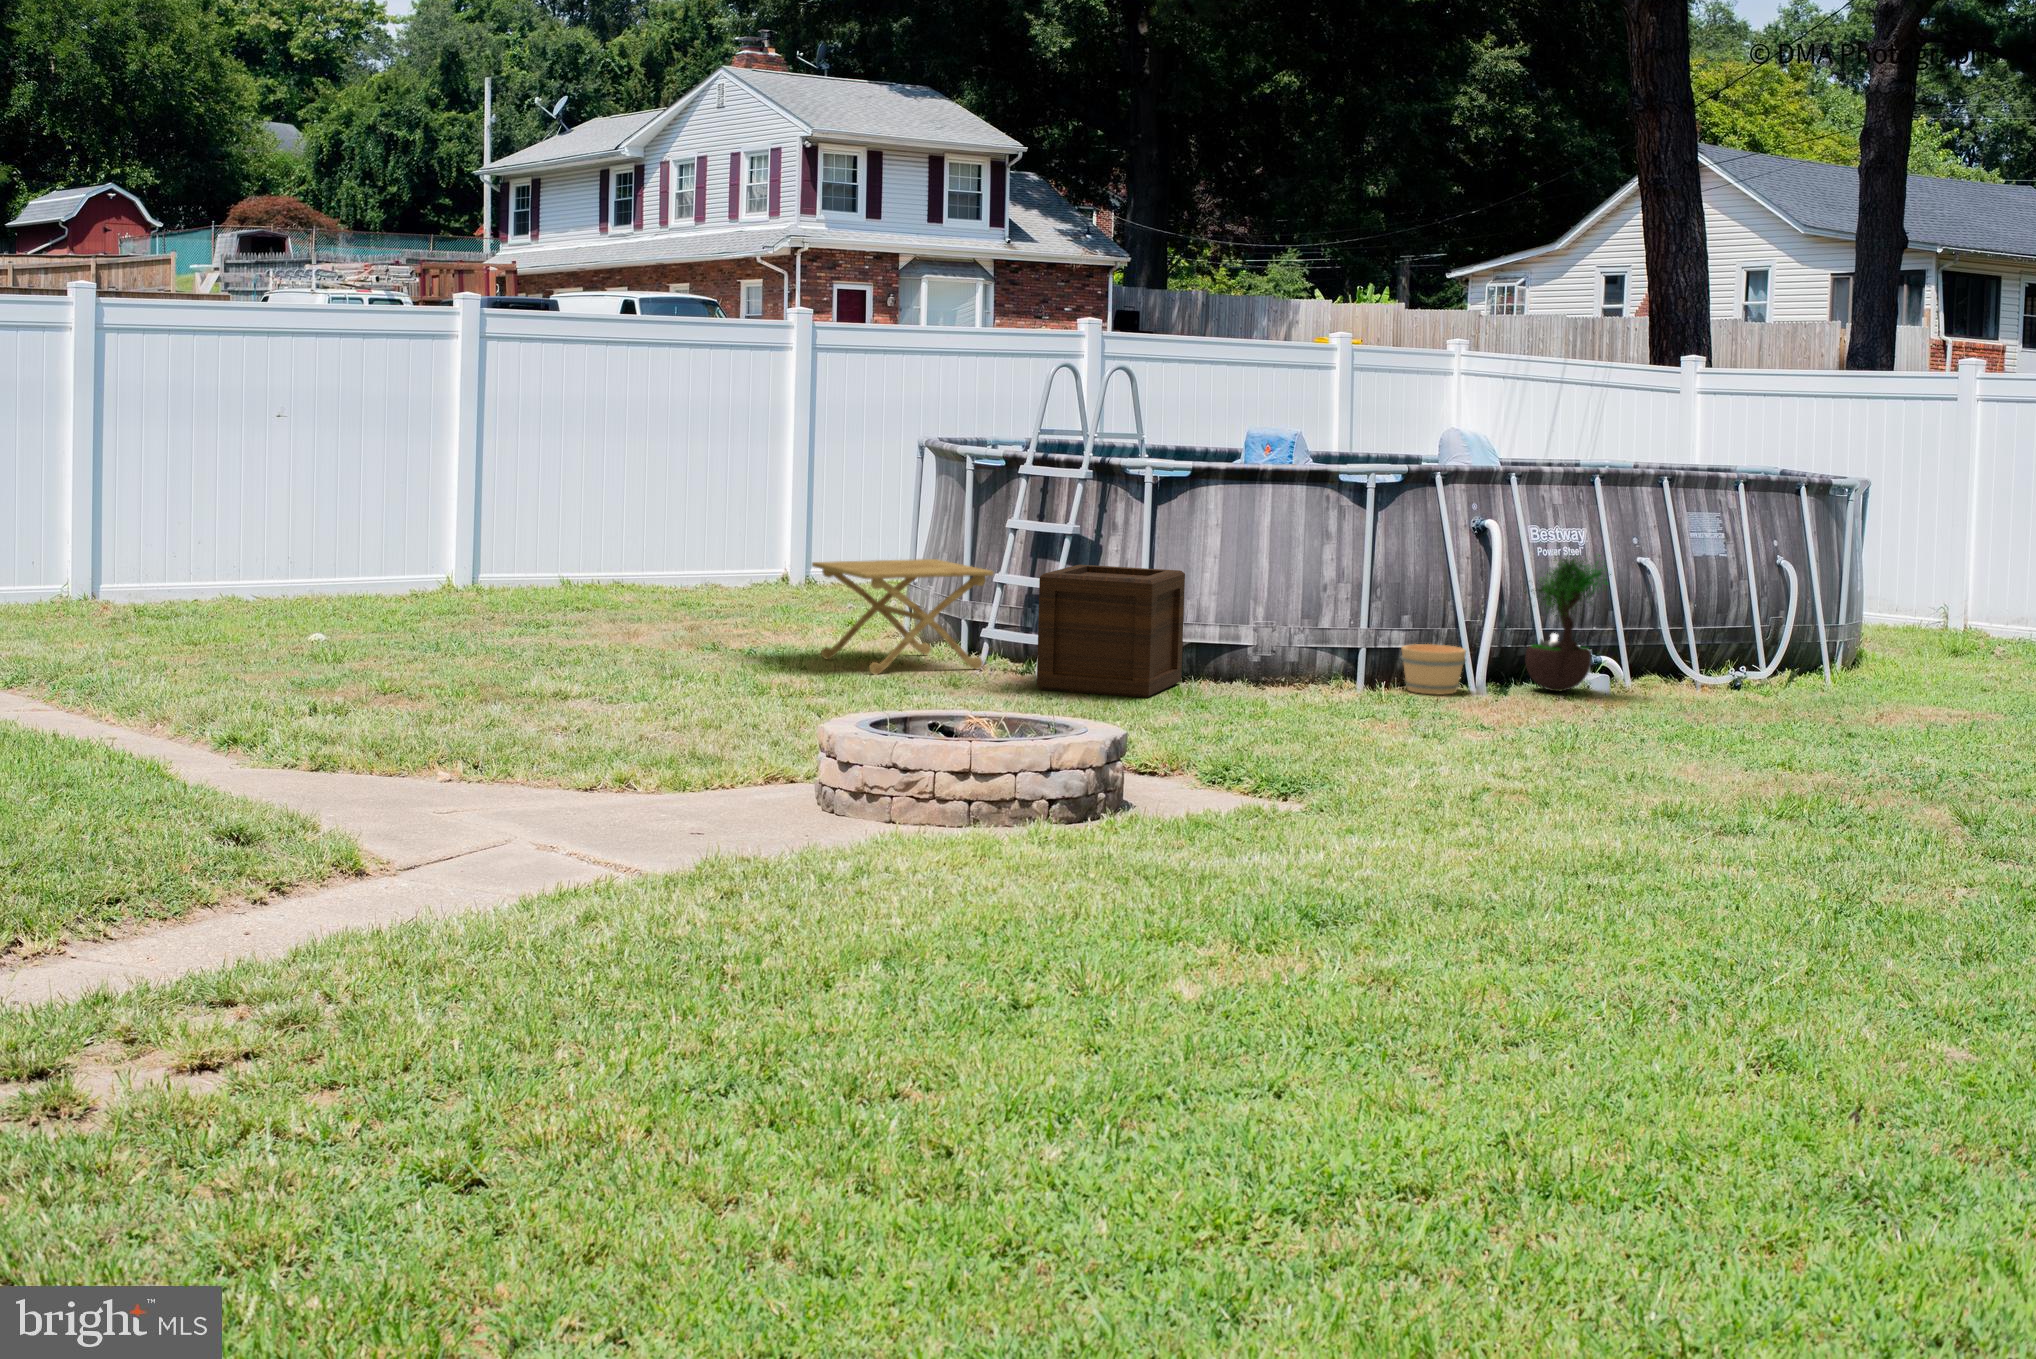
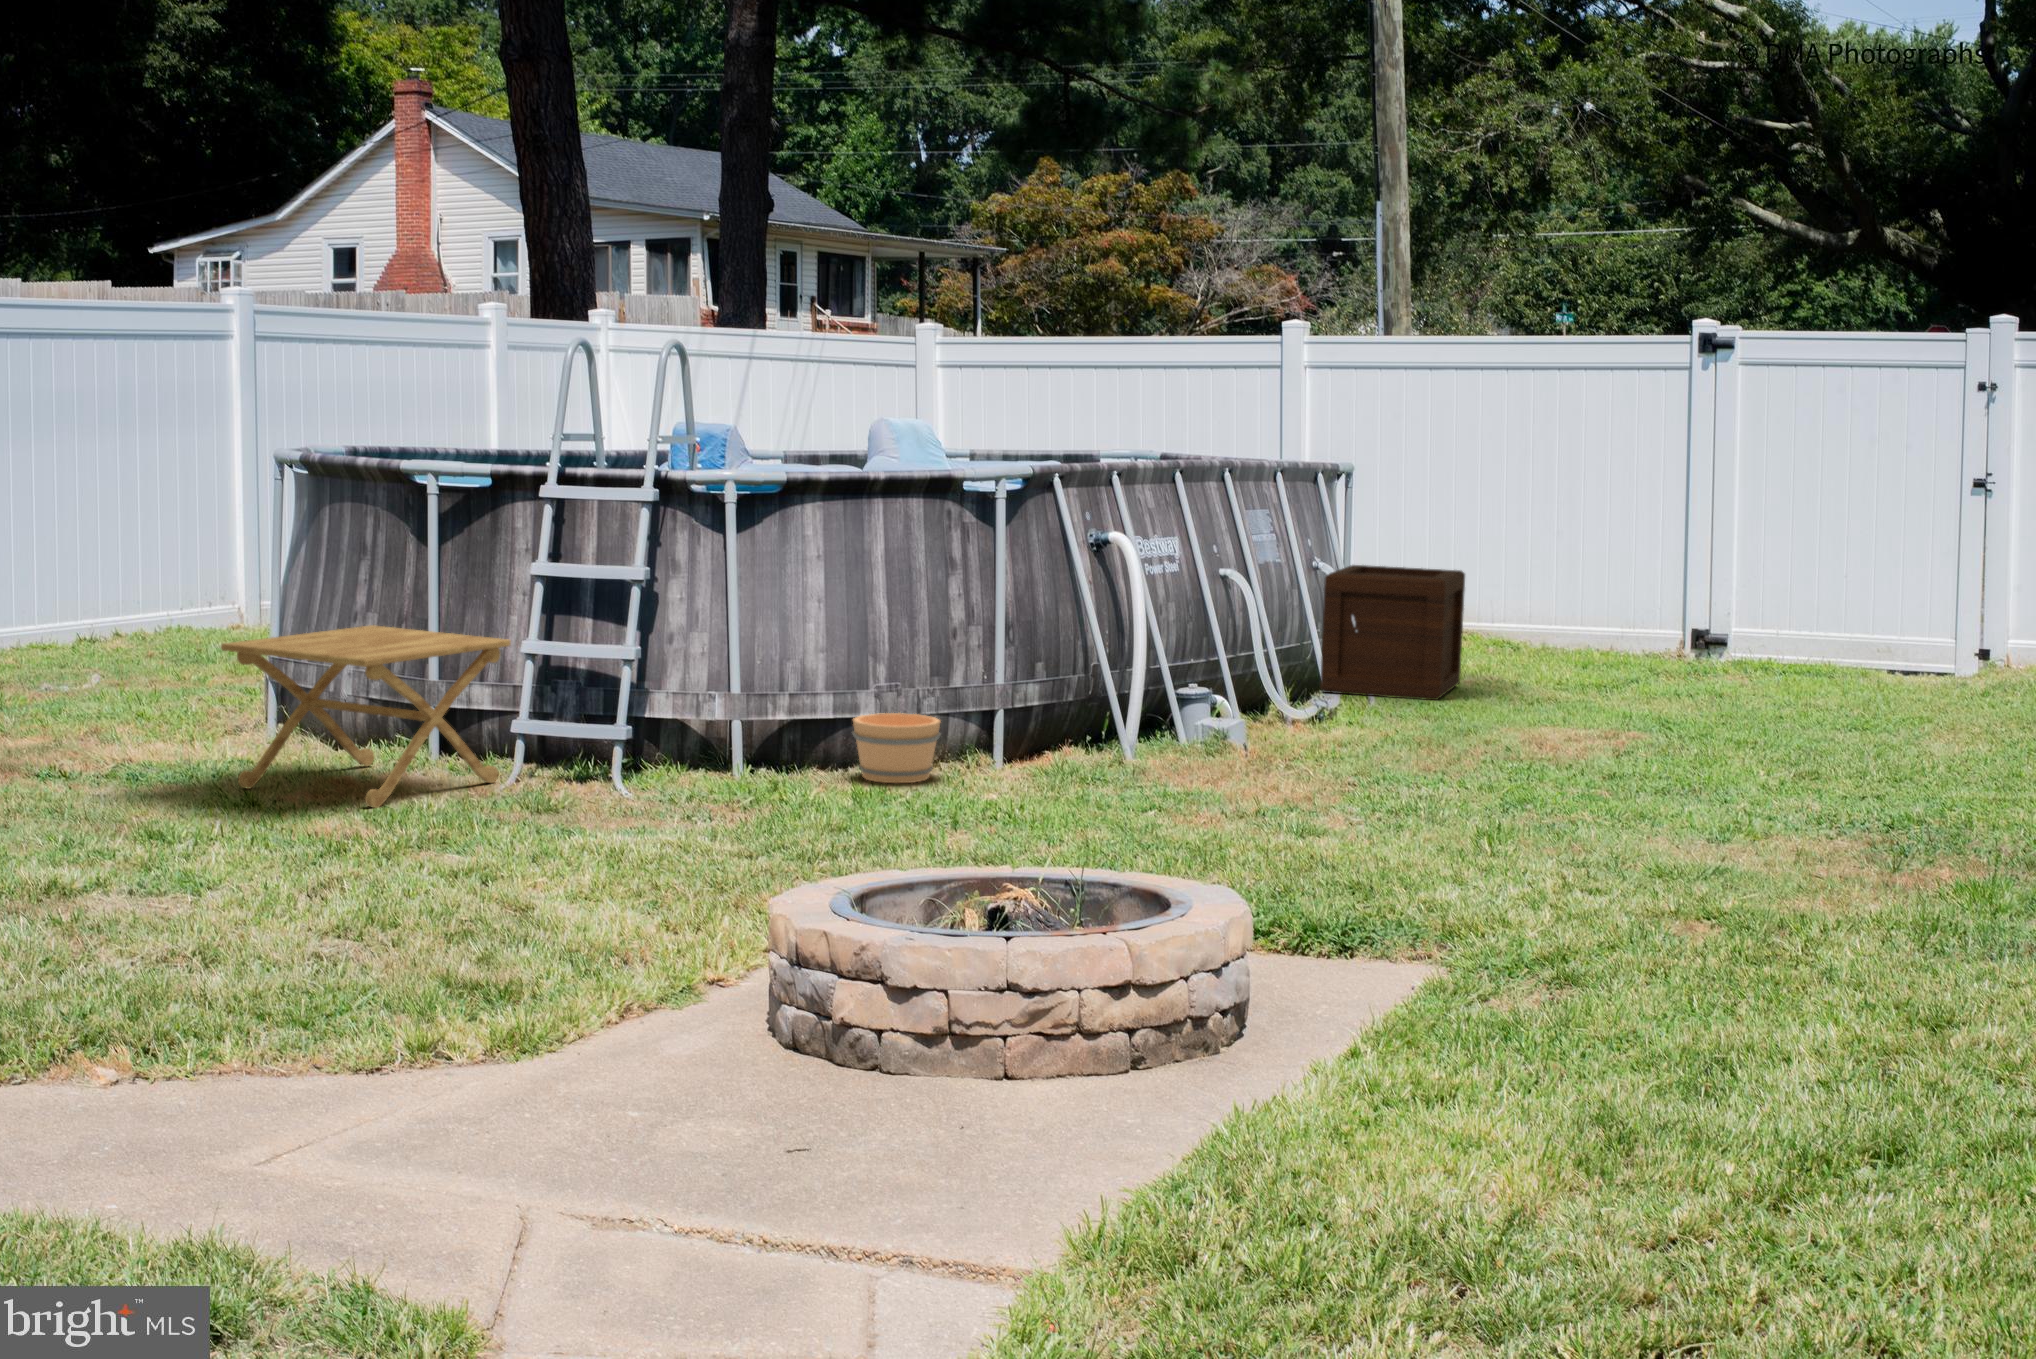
potted tree: present [1524,553,1611,691] -> none [1164,559,1274,741]
wooden crate: present [1037,565,1185,698] -> present [1320,565,1465,700]
bucket: present [1401,644,1466,694] -> present [852,713,941,783]

